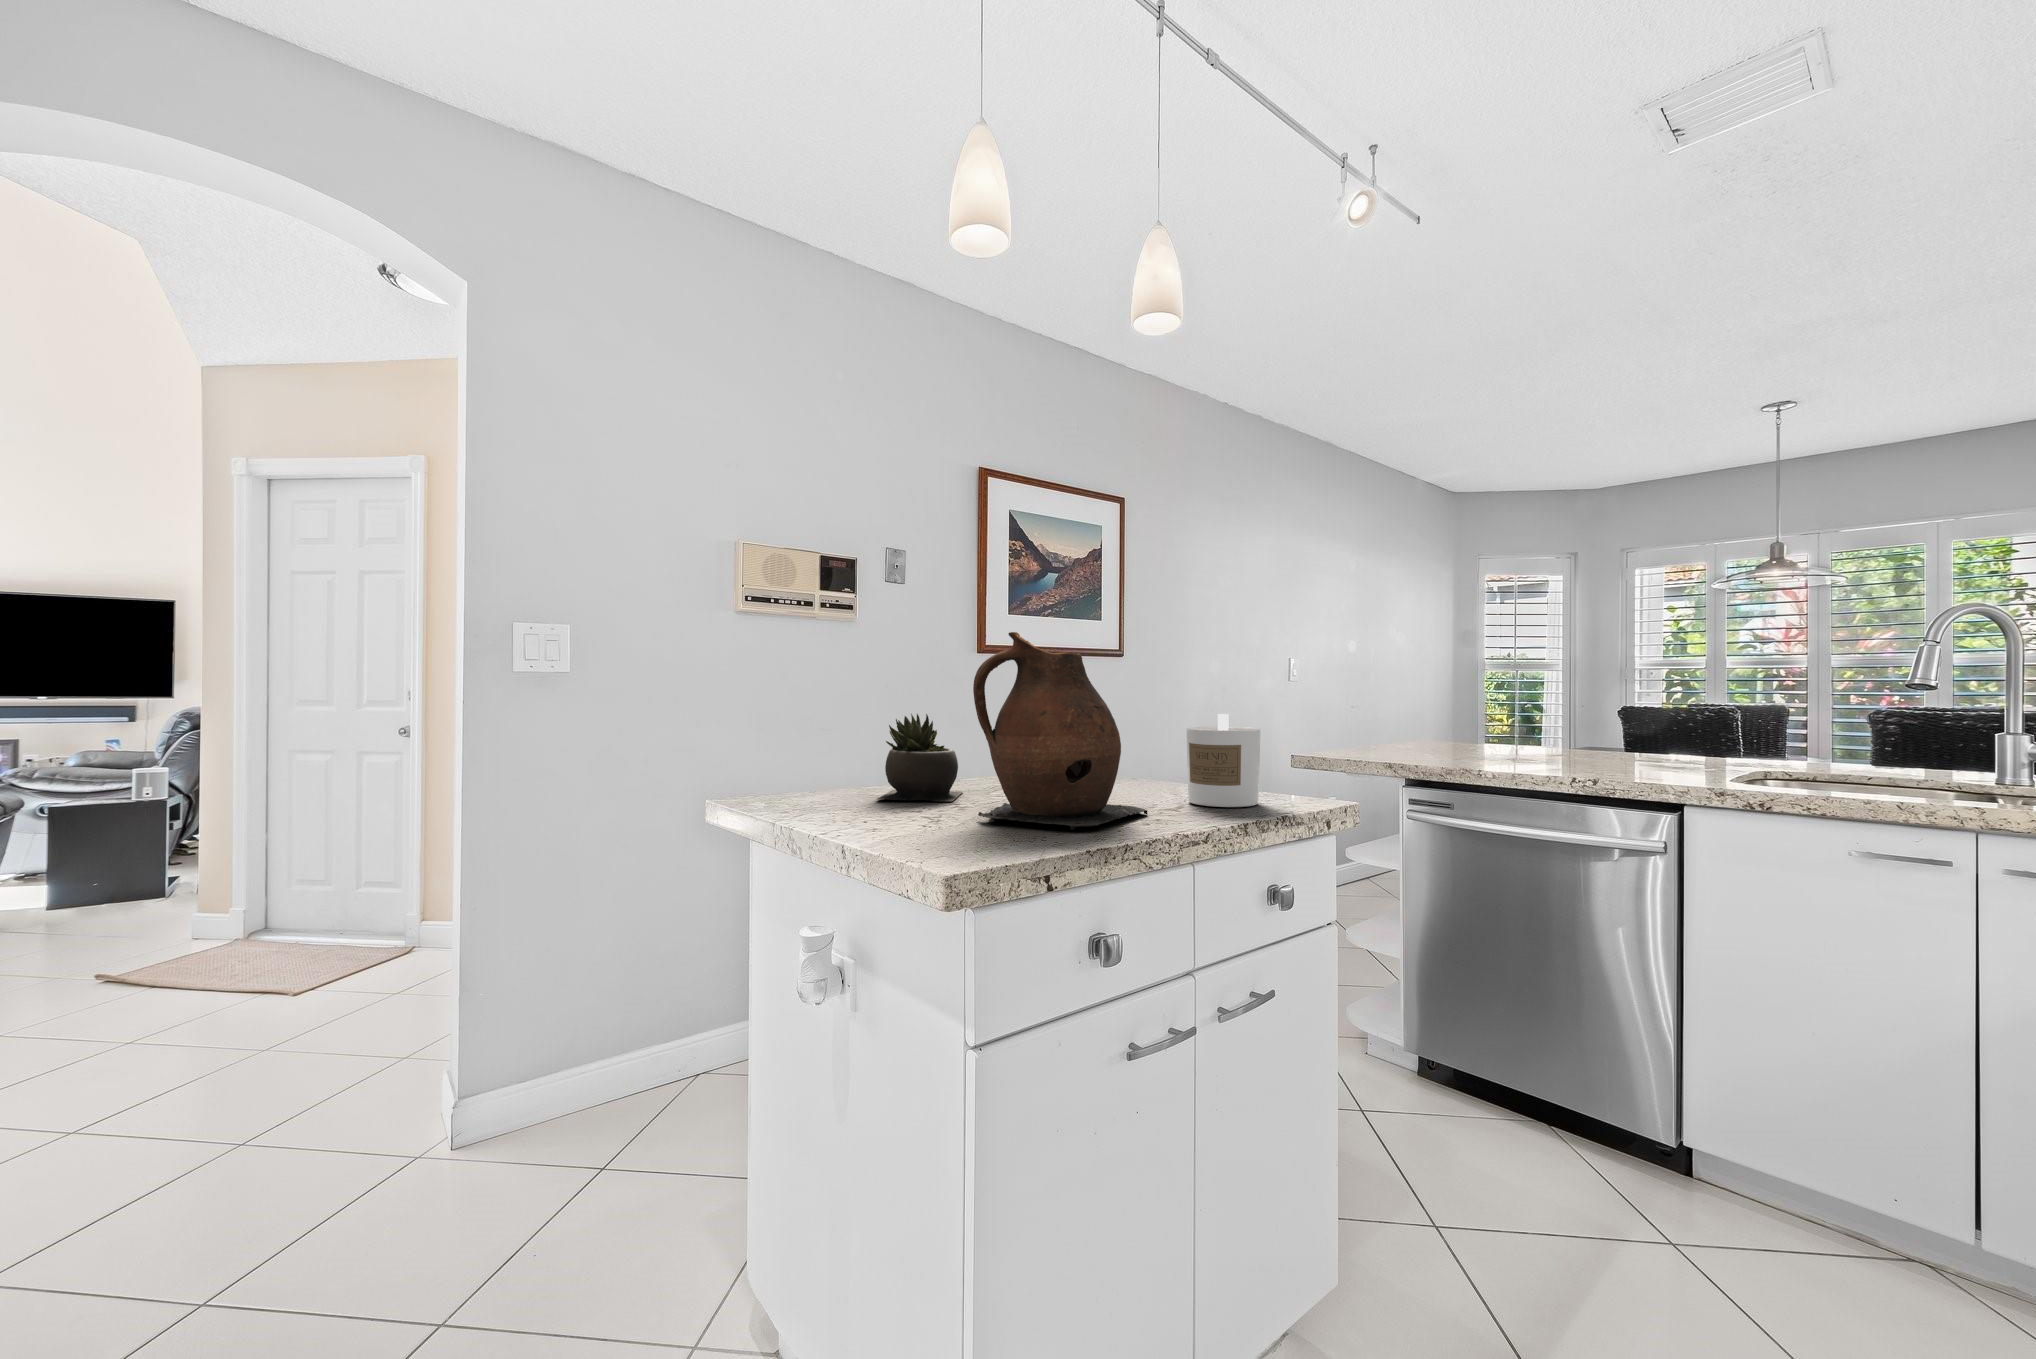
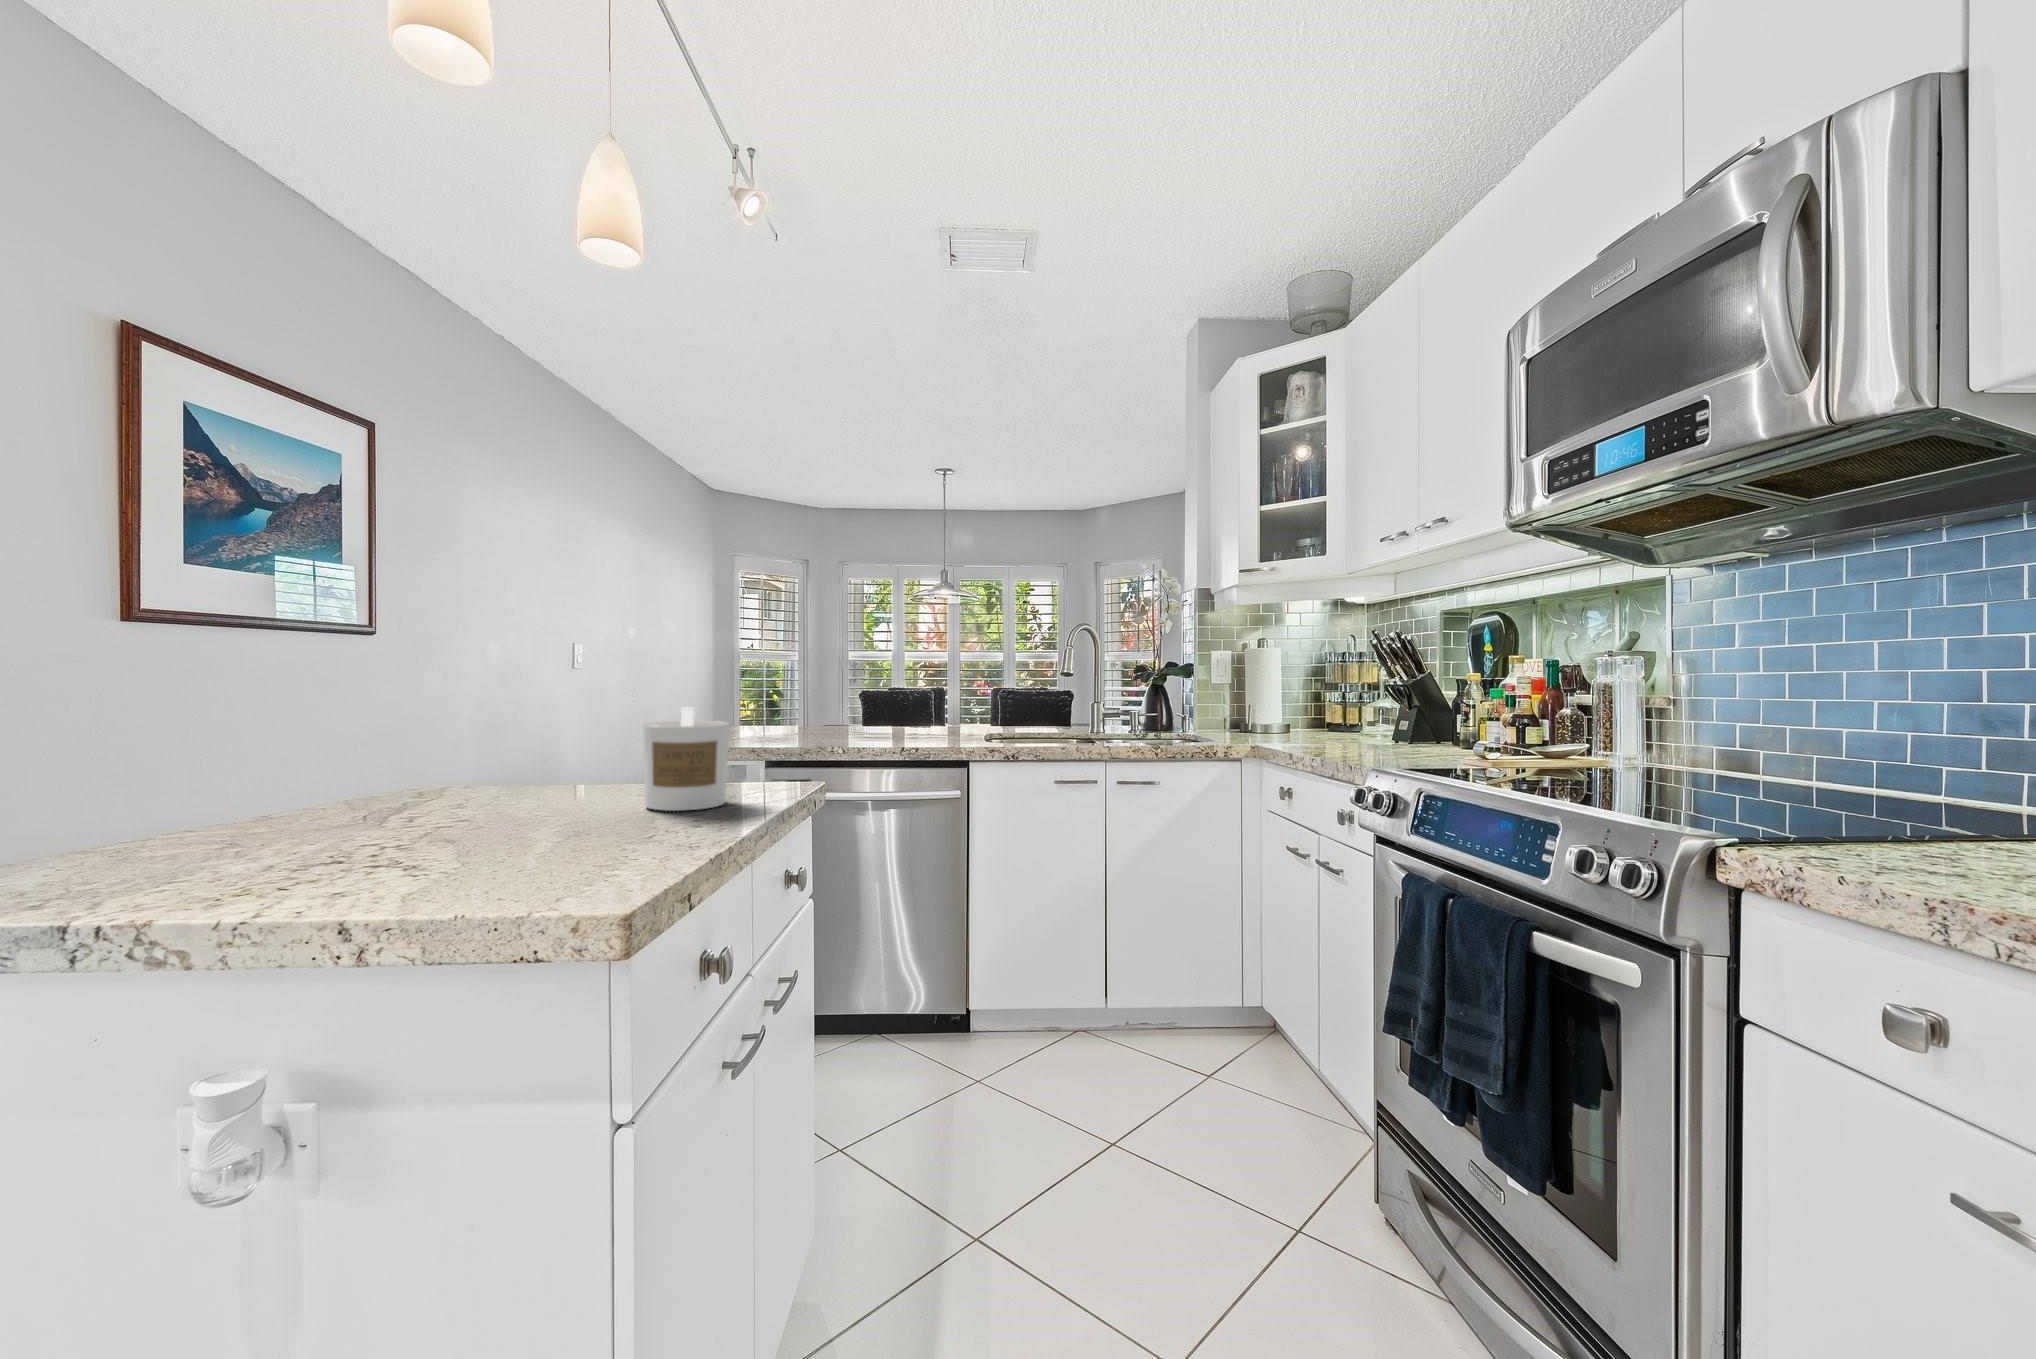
ceramic pitcher: present [973,632,1147,830] -> none [379,604,630,873]
succulent plant: present [877,714,962,801] -> none [93,720,279,875]

